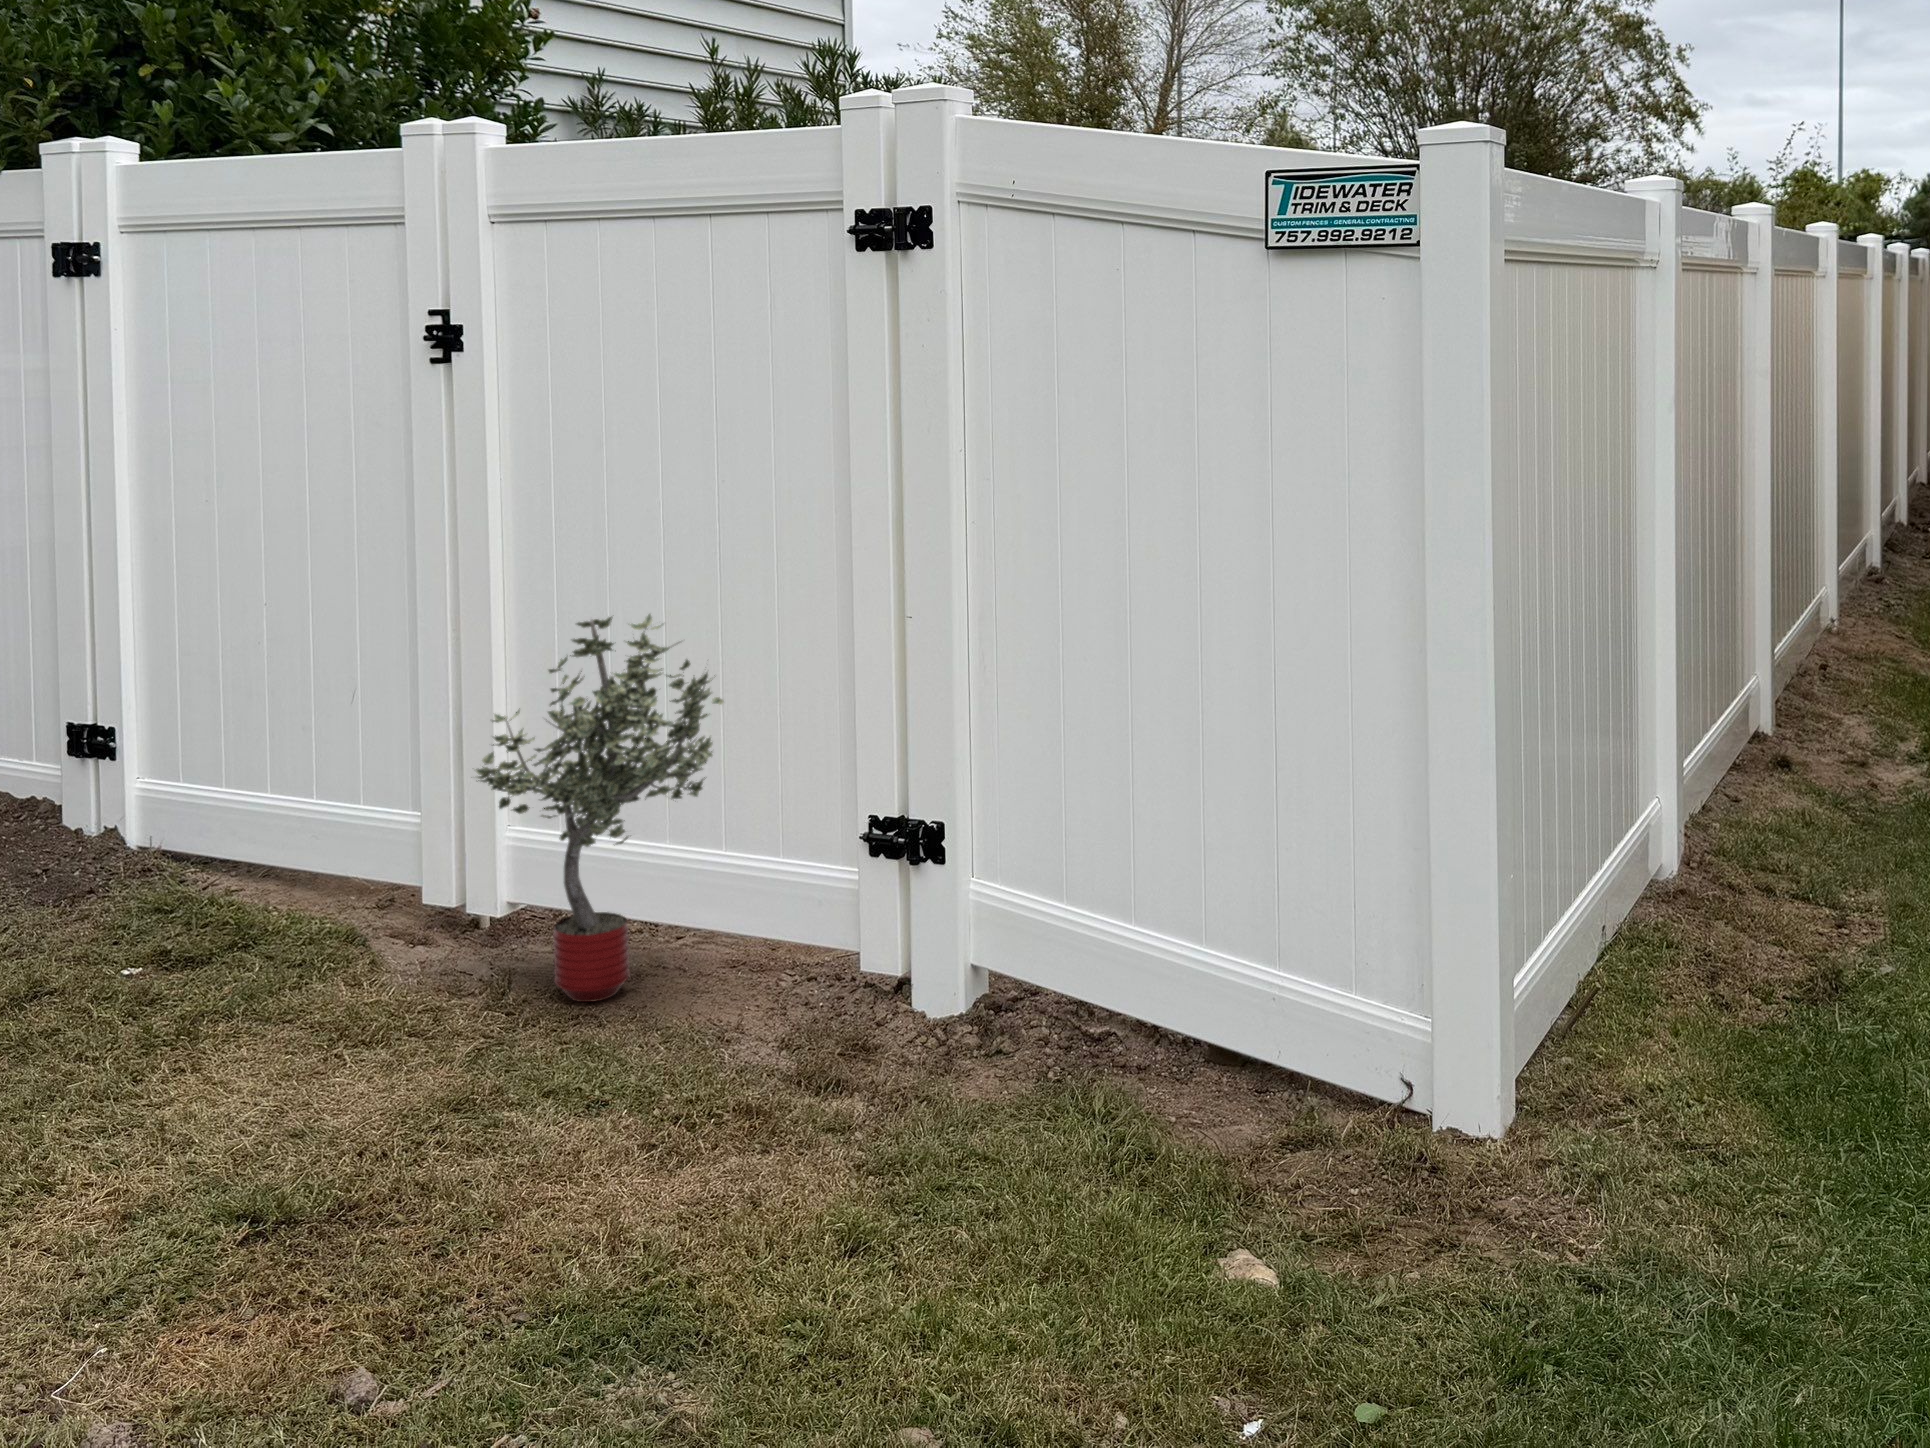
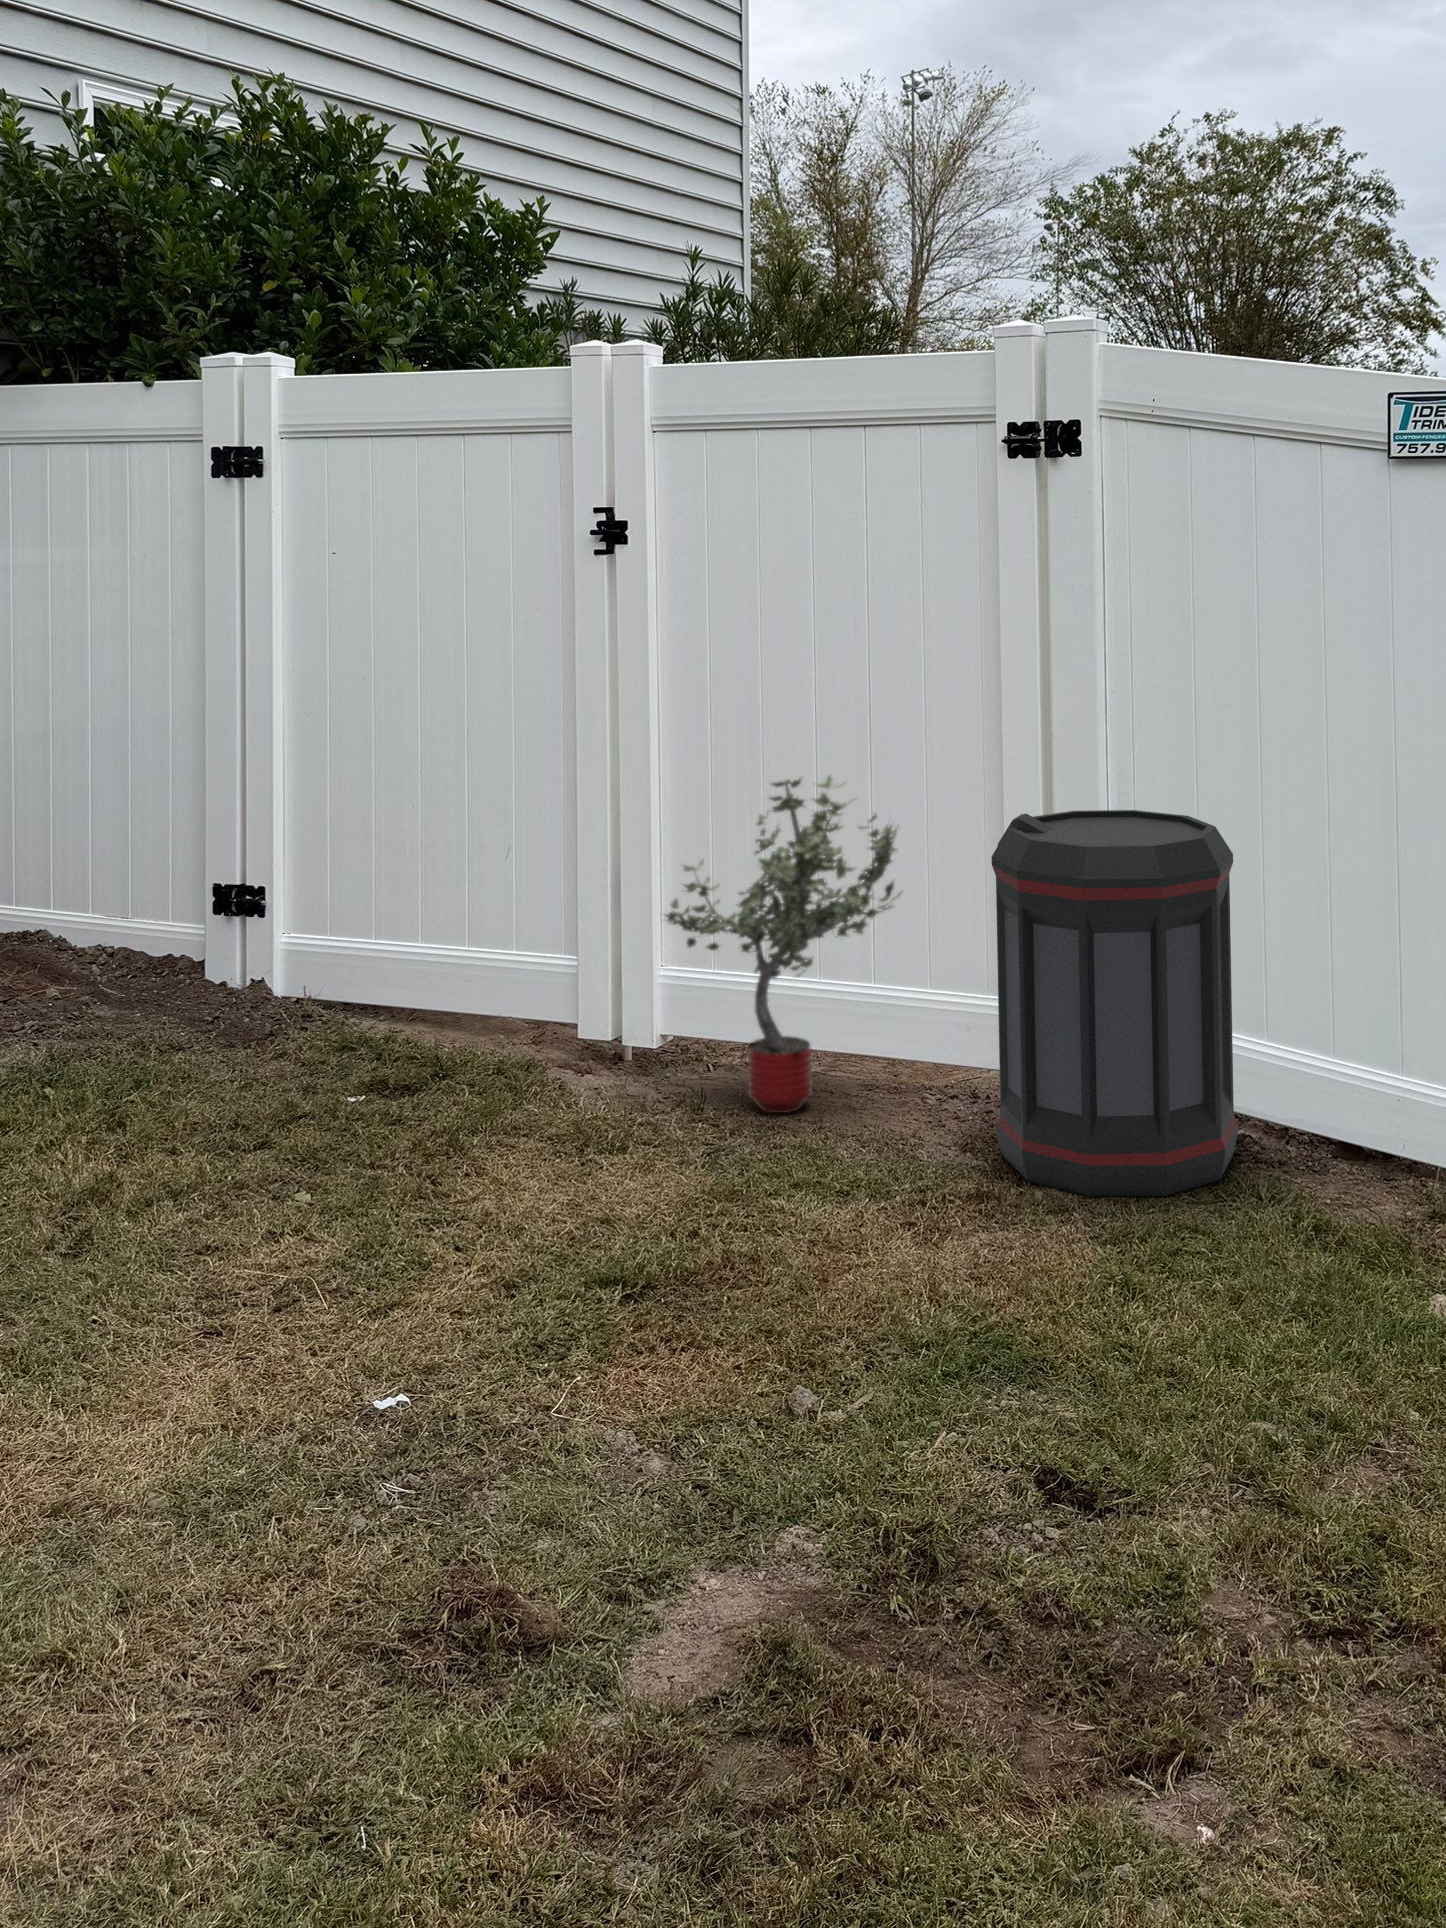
trash can: none [784,660,1075,1125] -> present [991,810,1238,1196]

